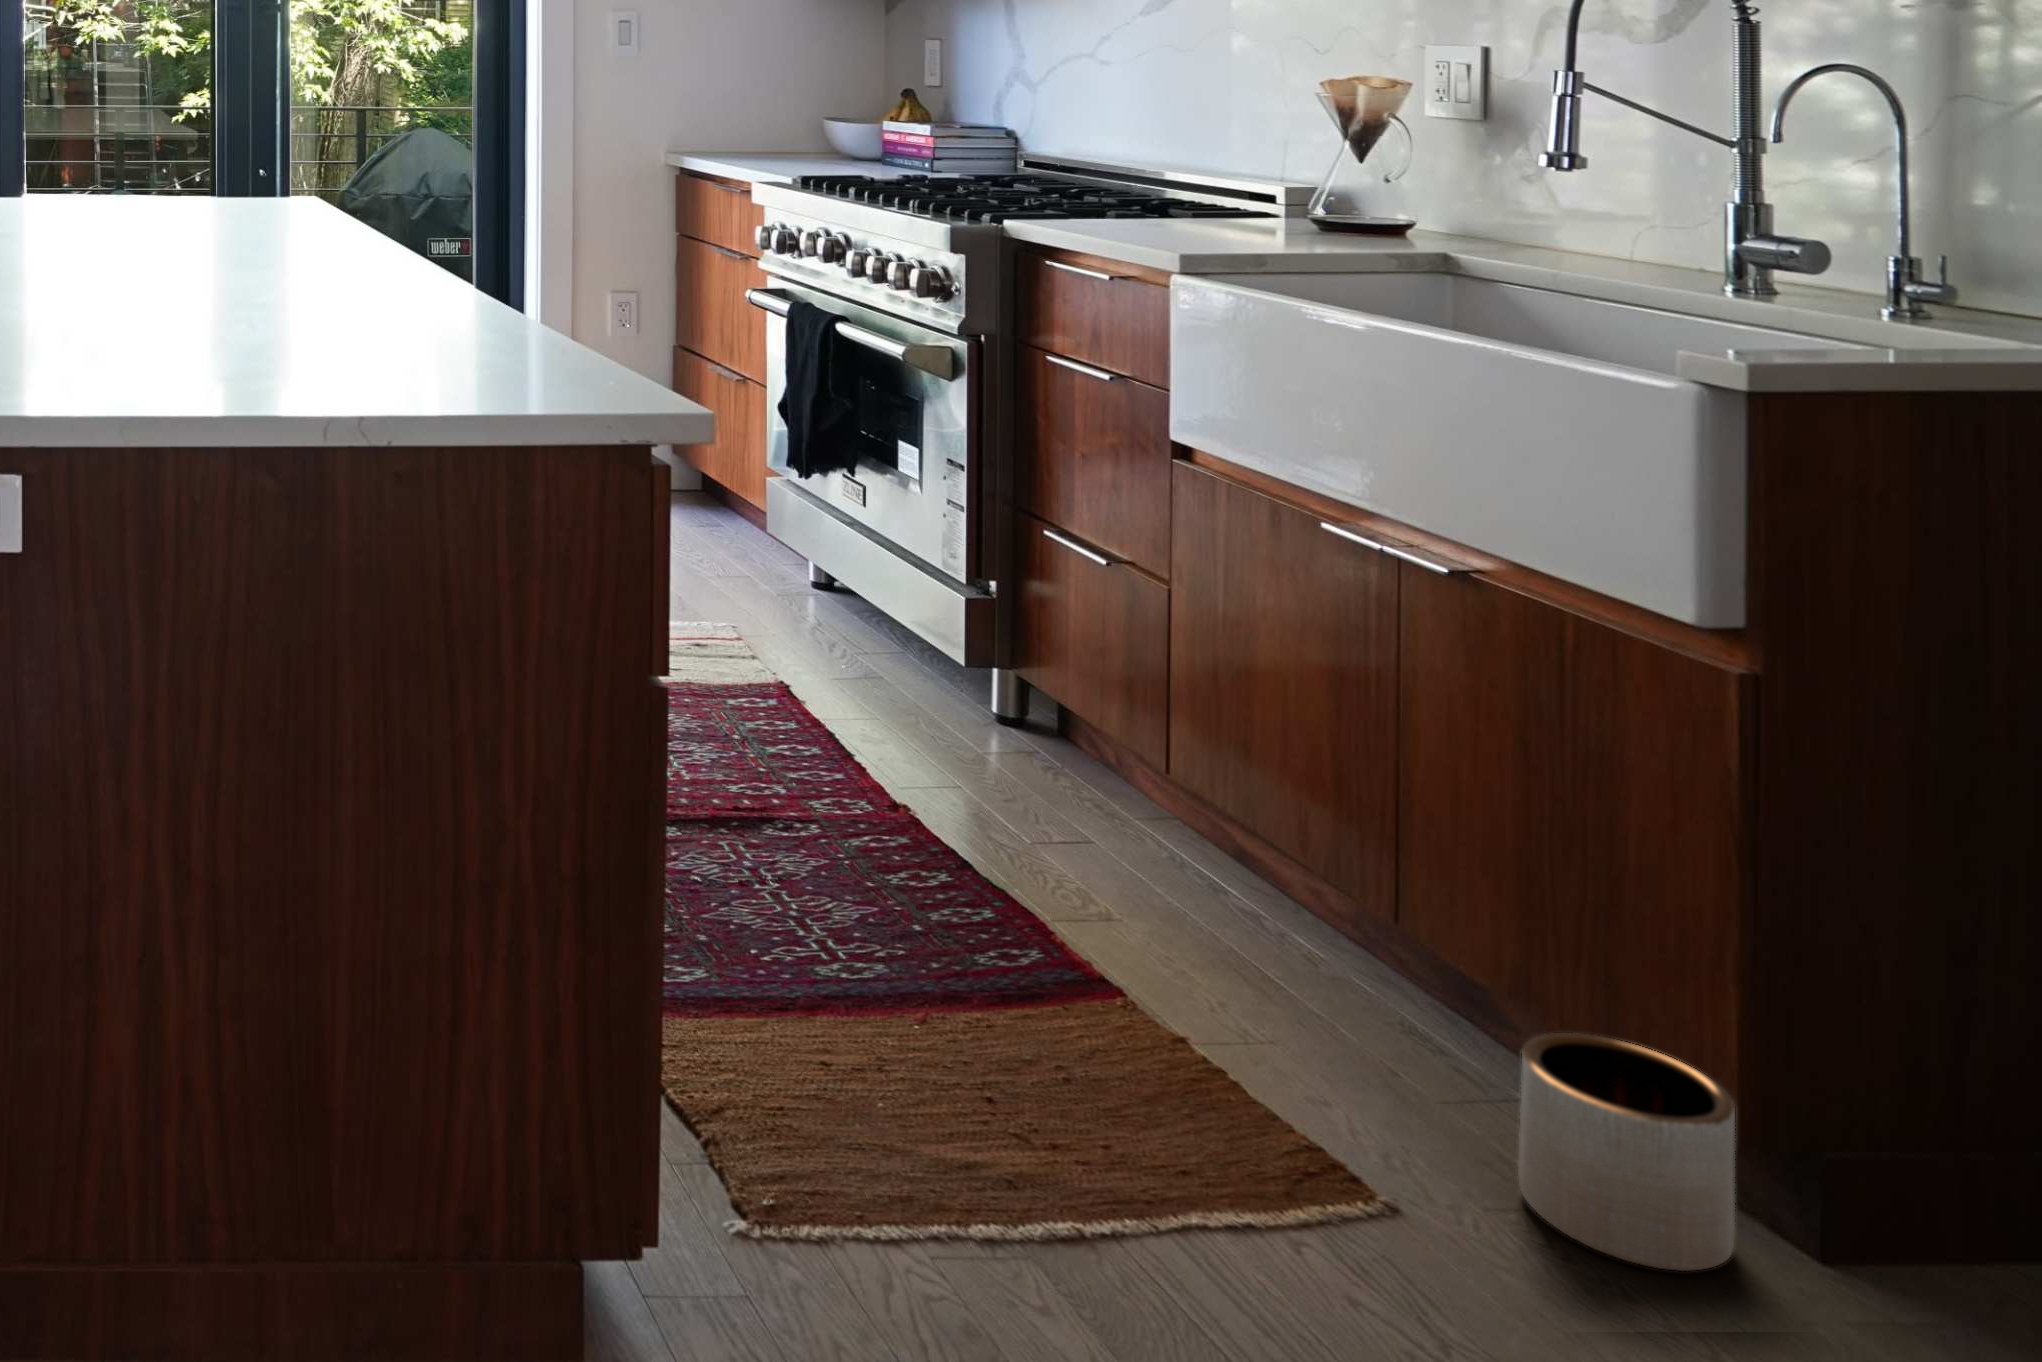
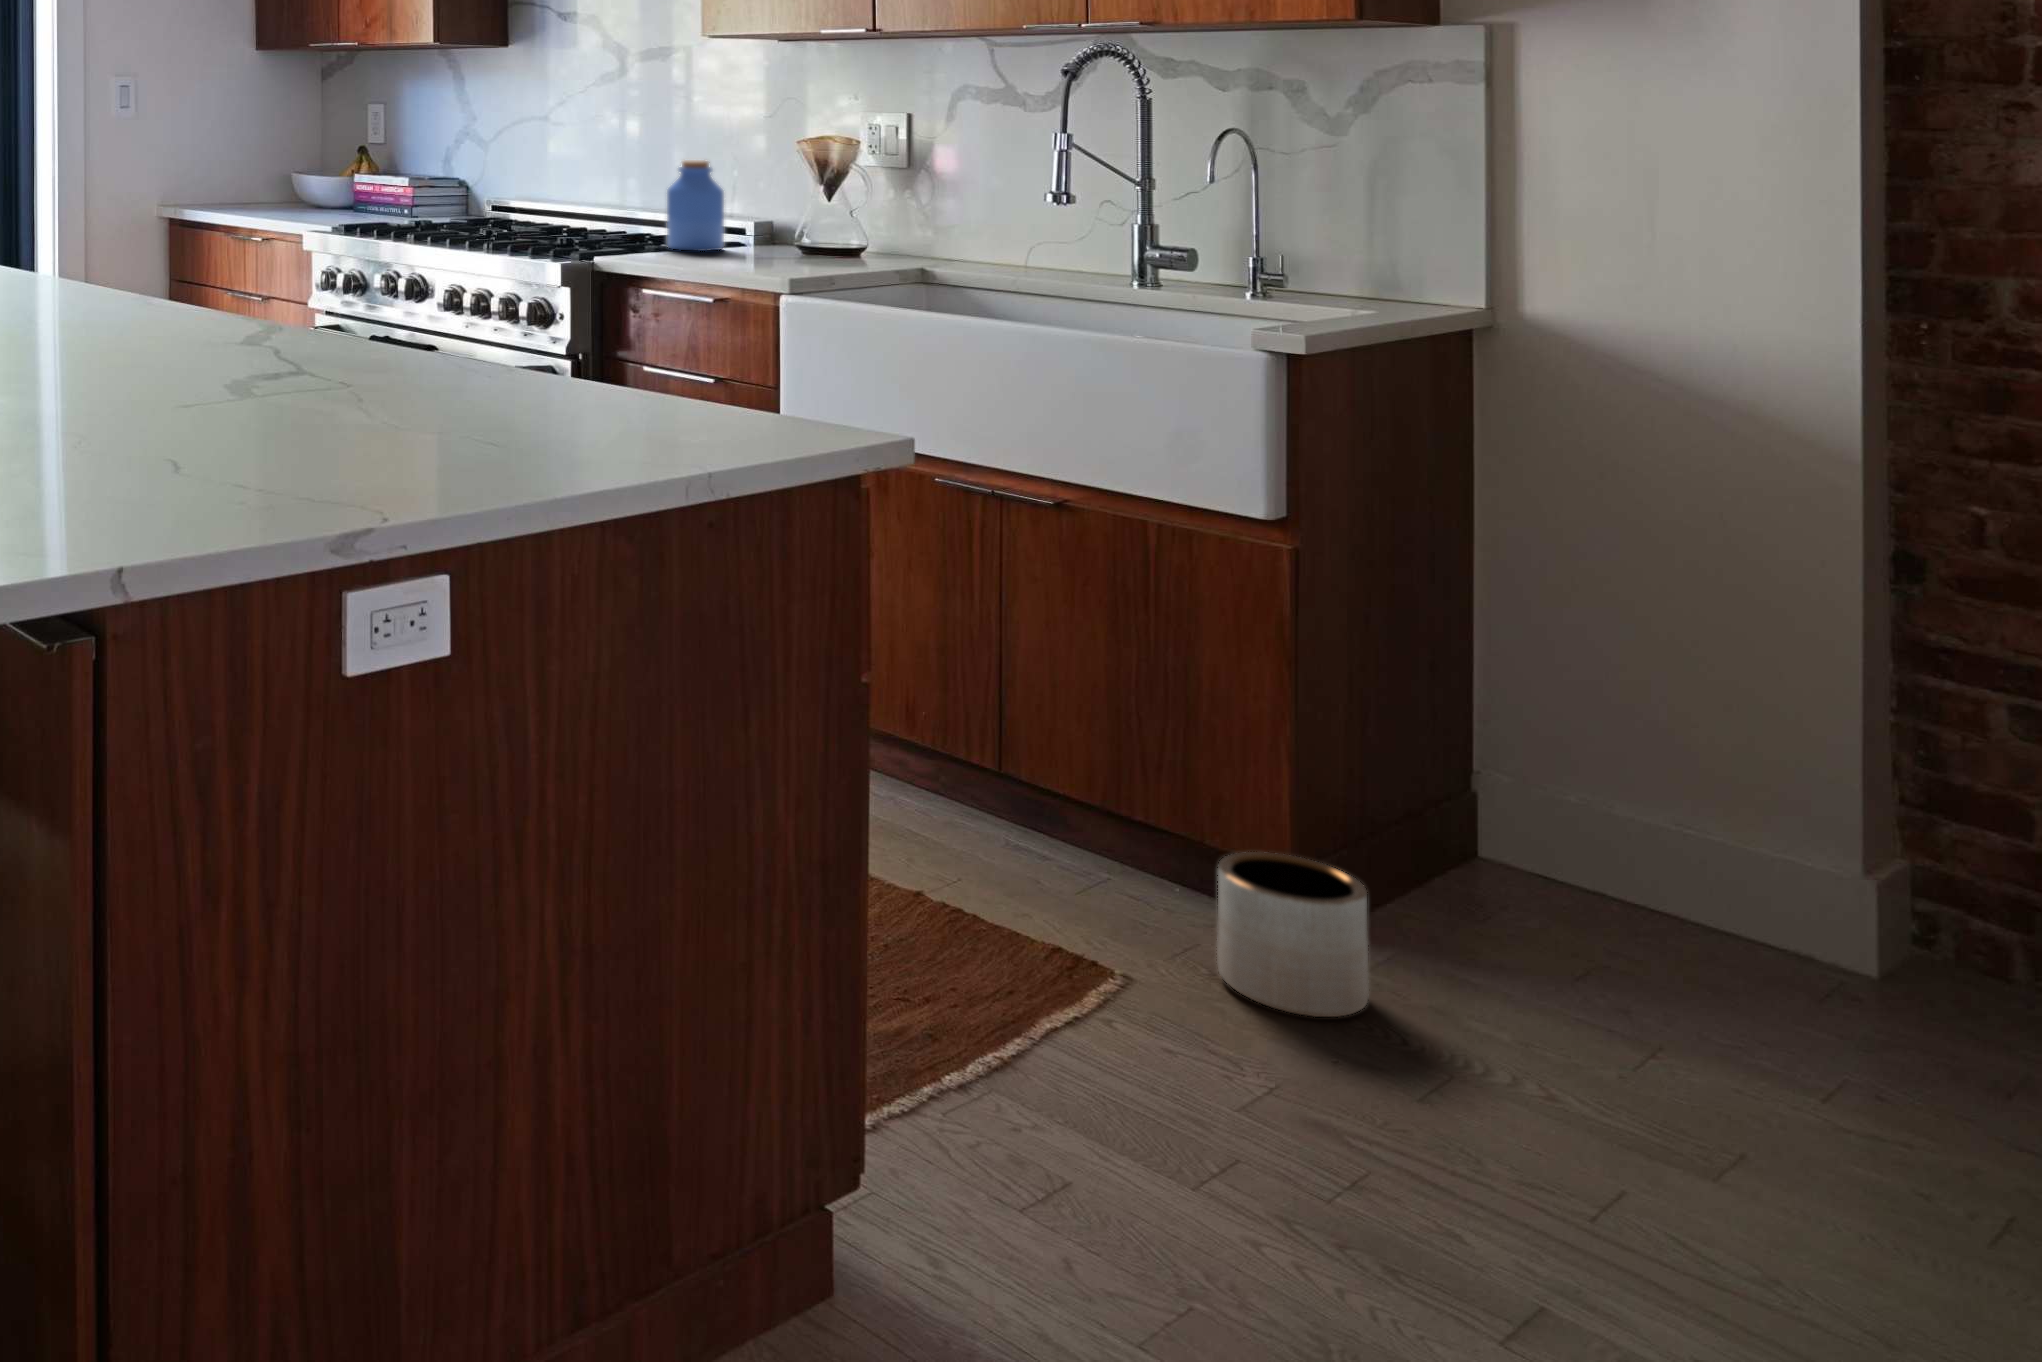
jar: none [1154,111,1230,220] -> present [667,160,724,251]

